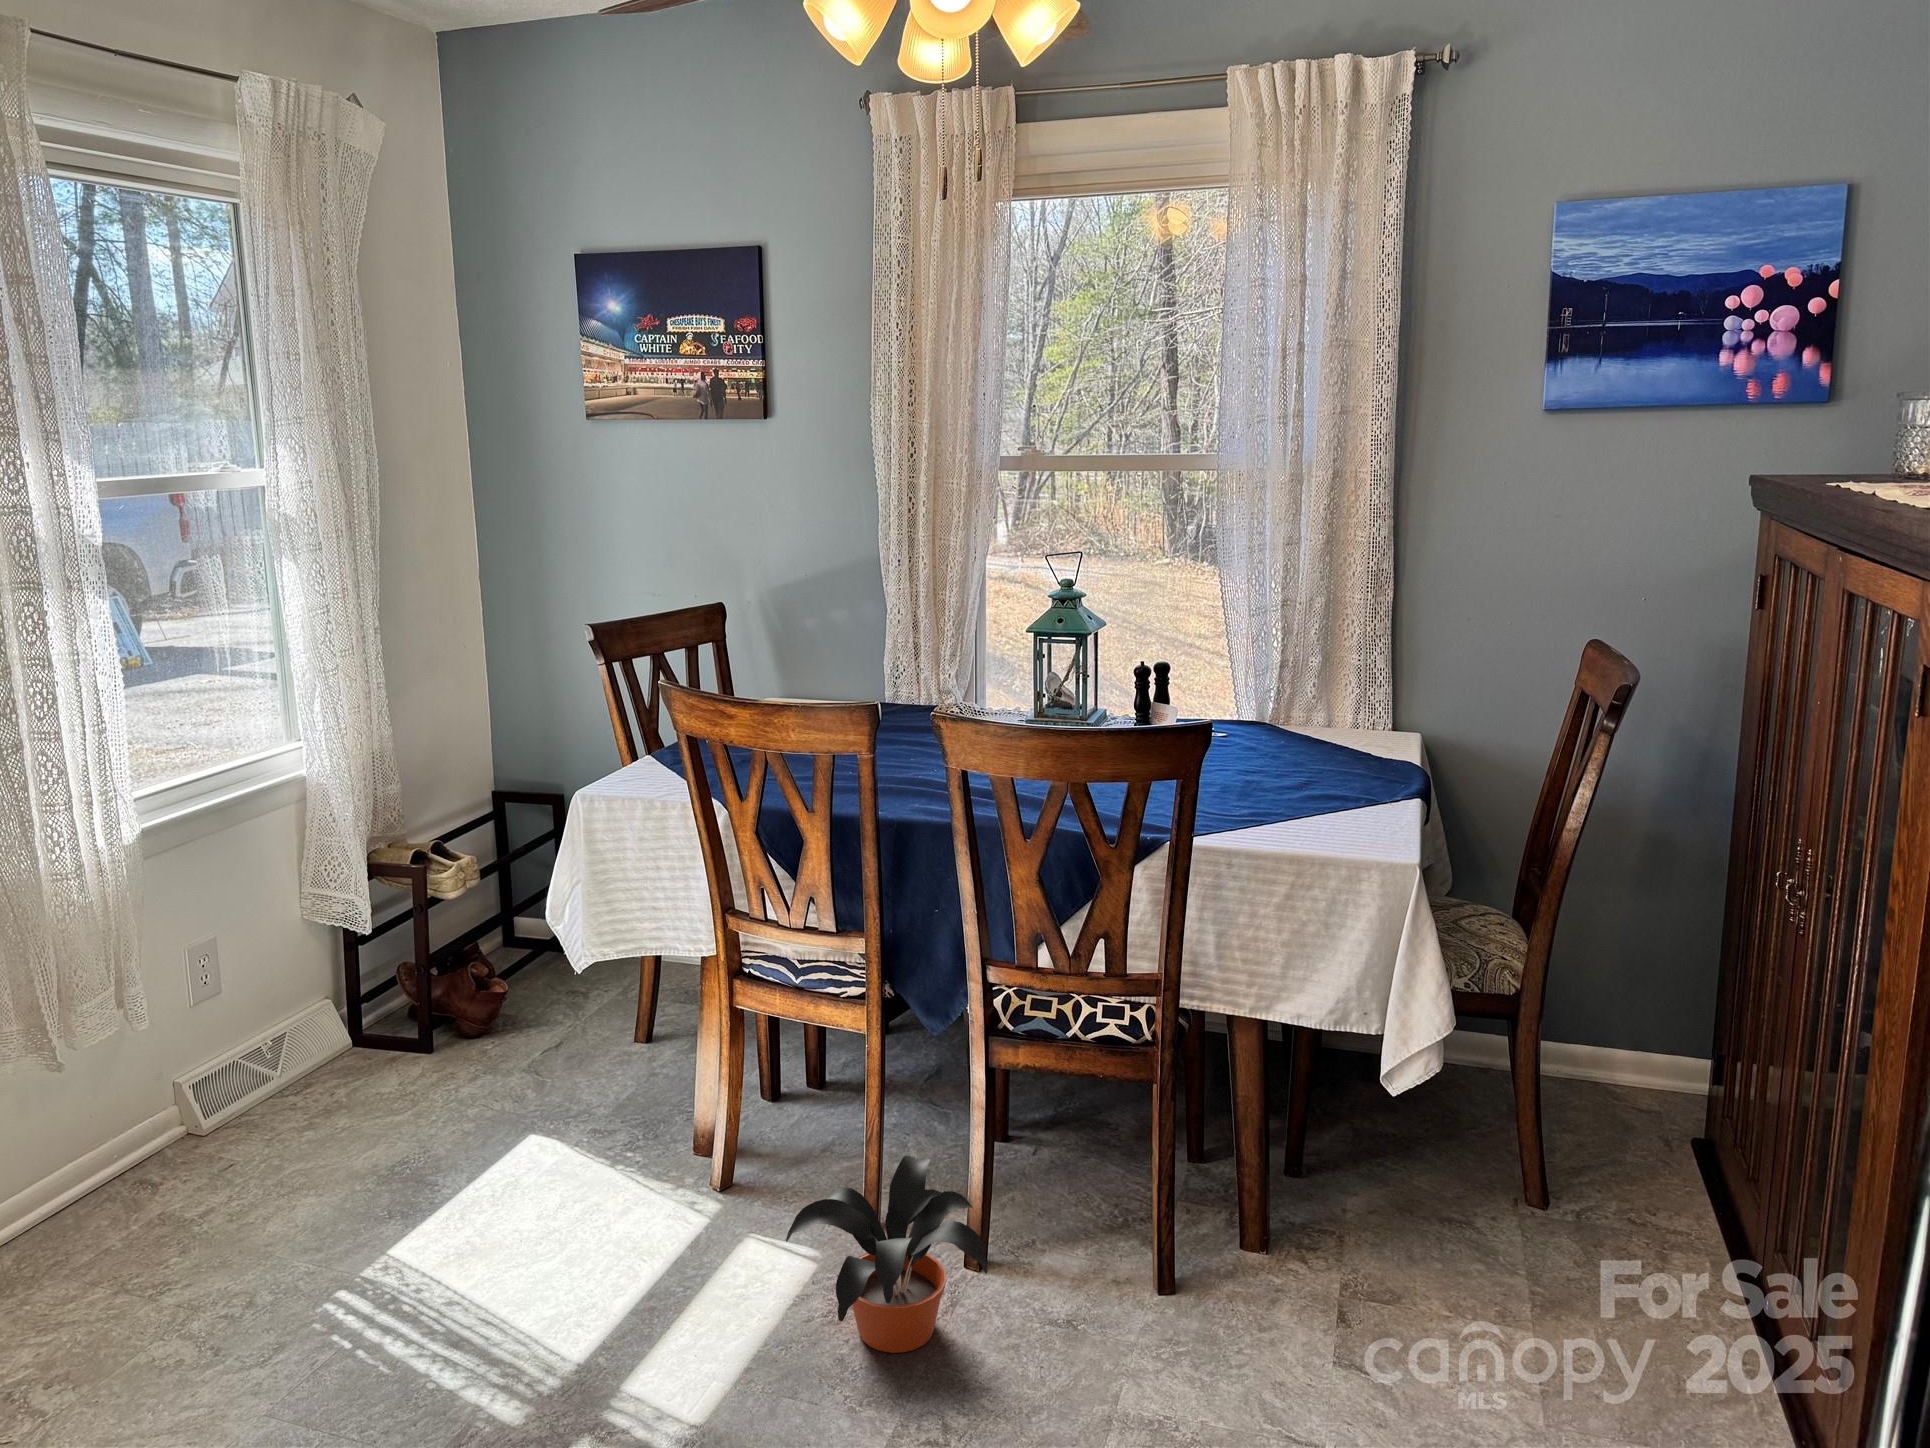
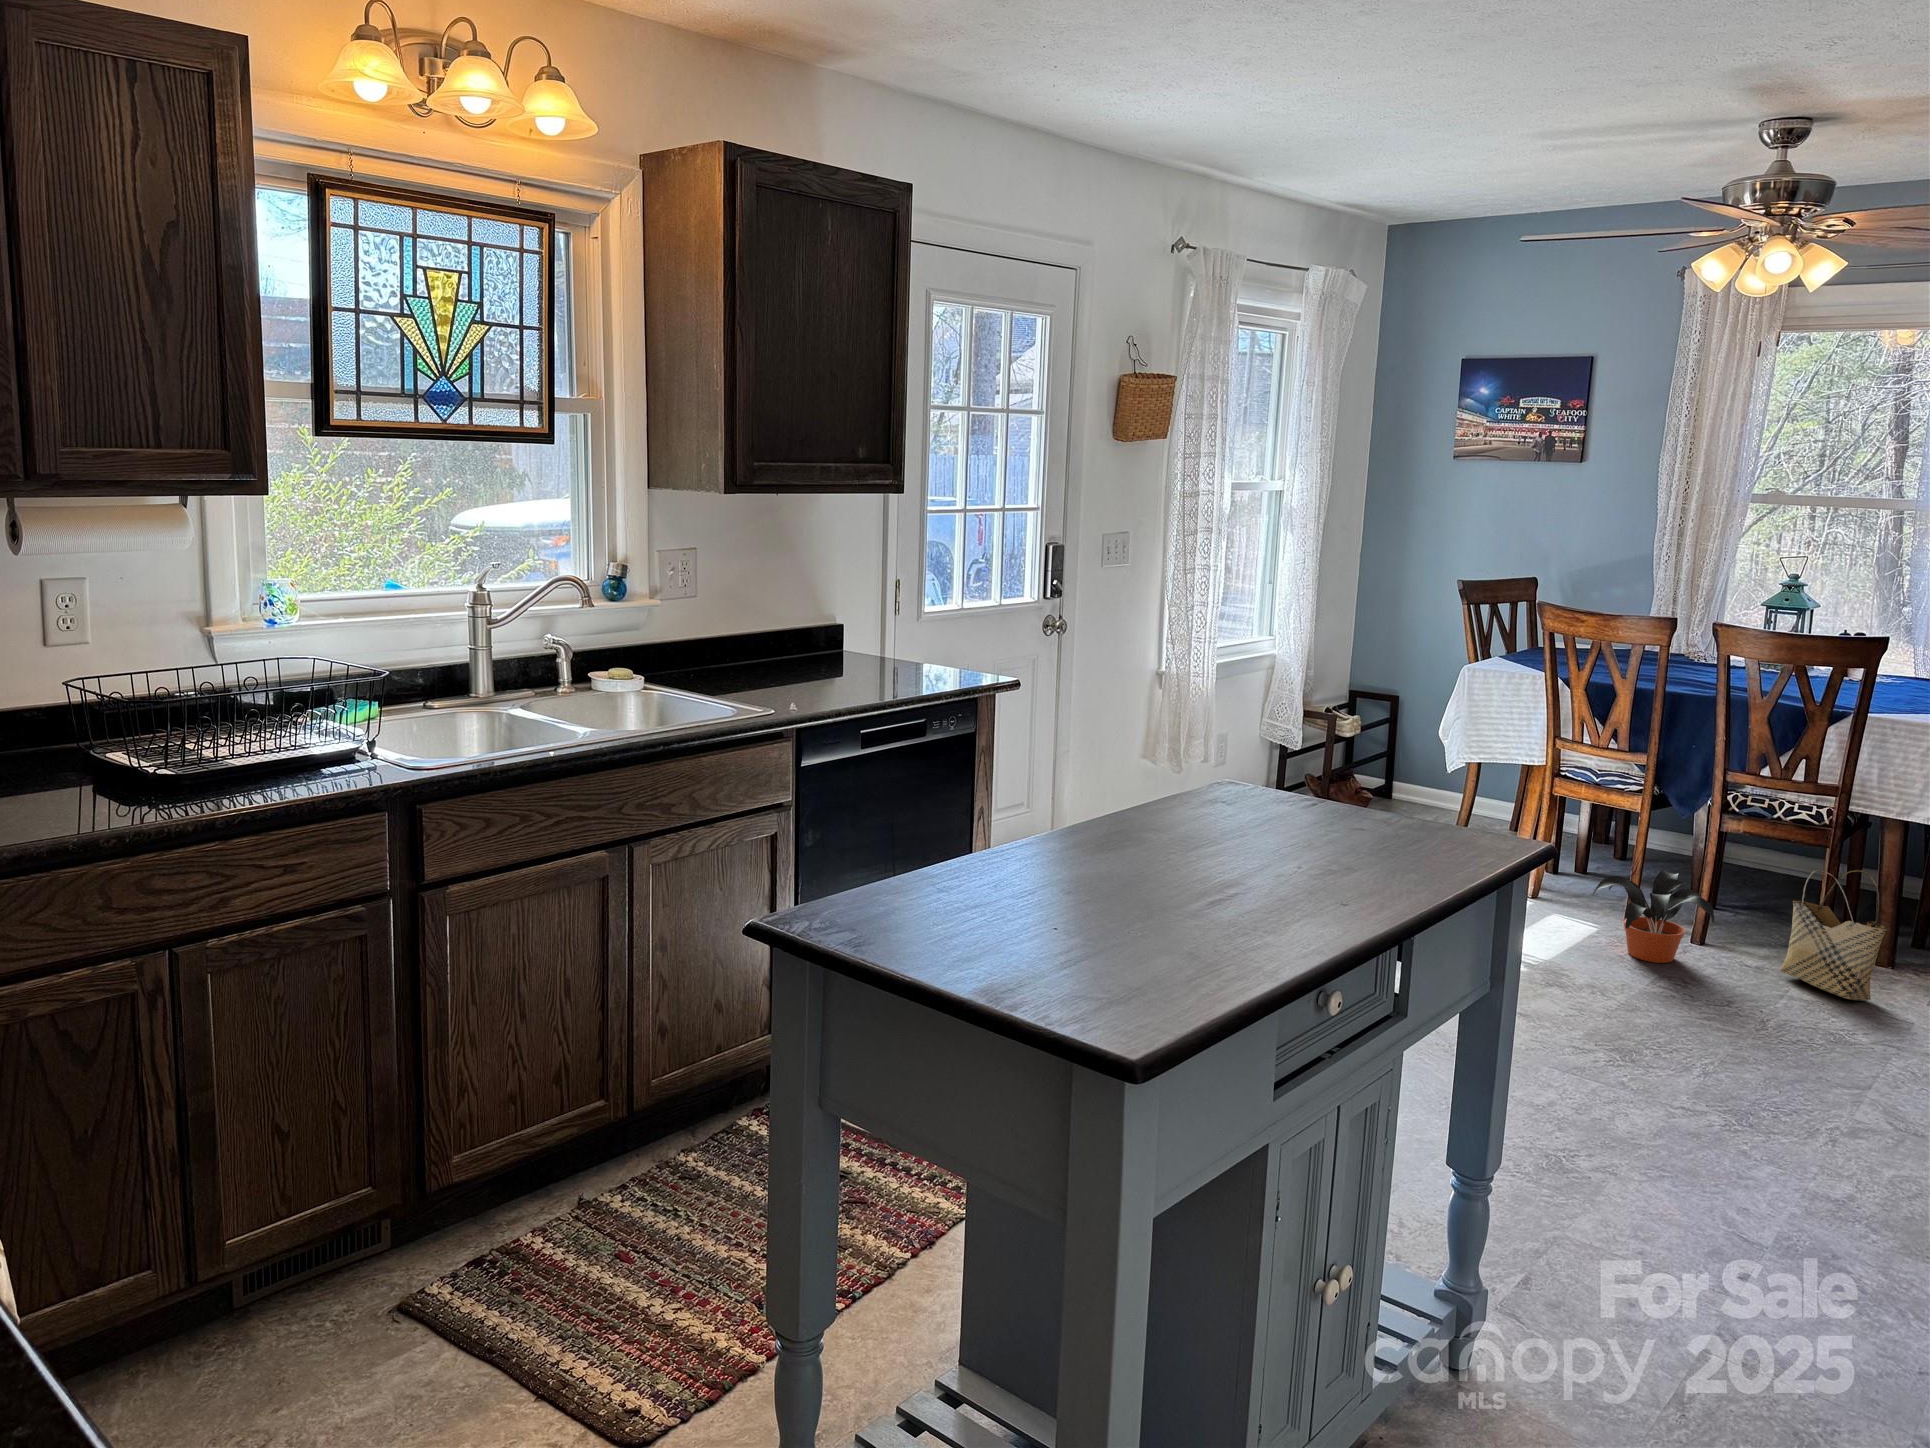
woven basket: none [1102,1131,1258,1387] -> present [1780,870,1887,1001]

